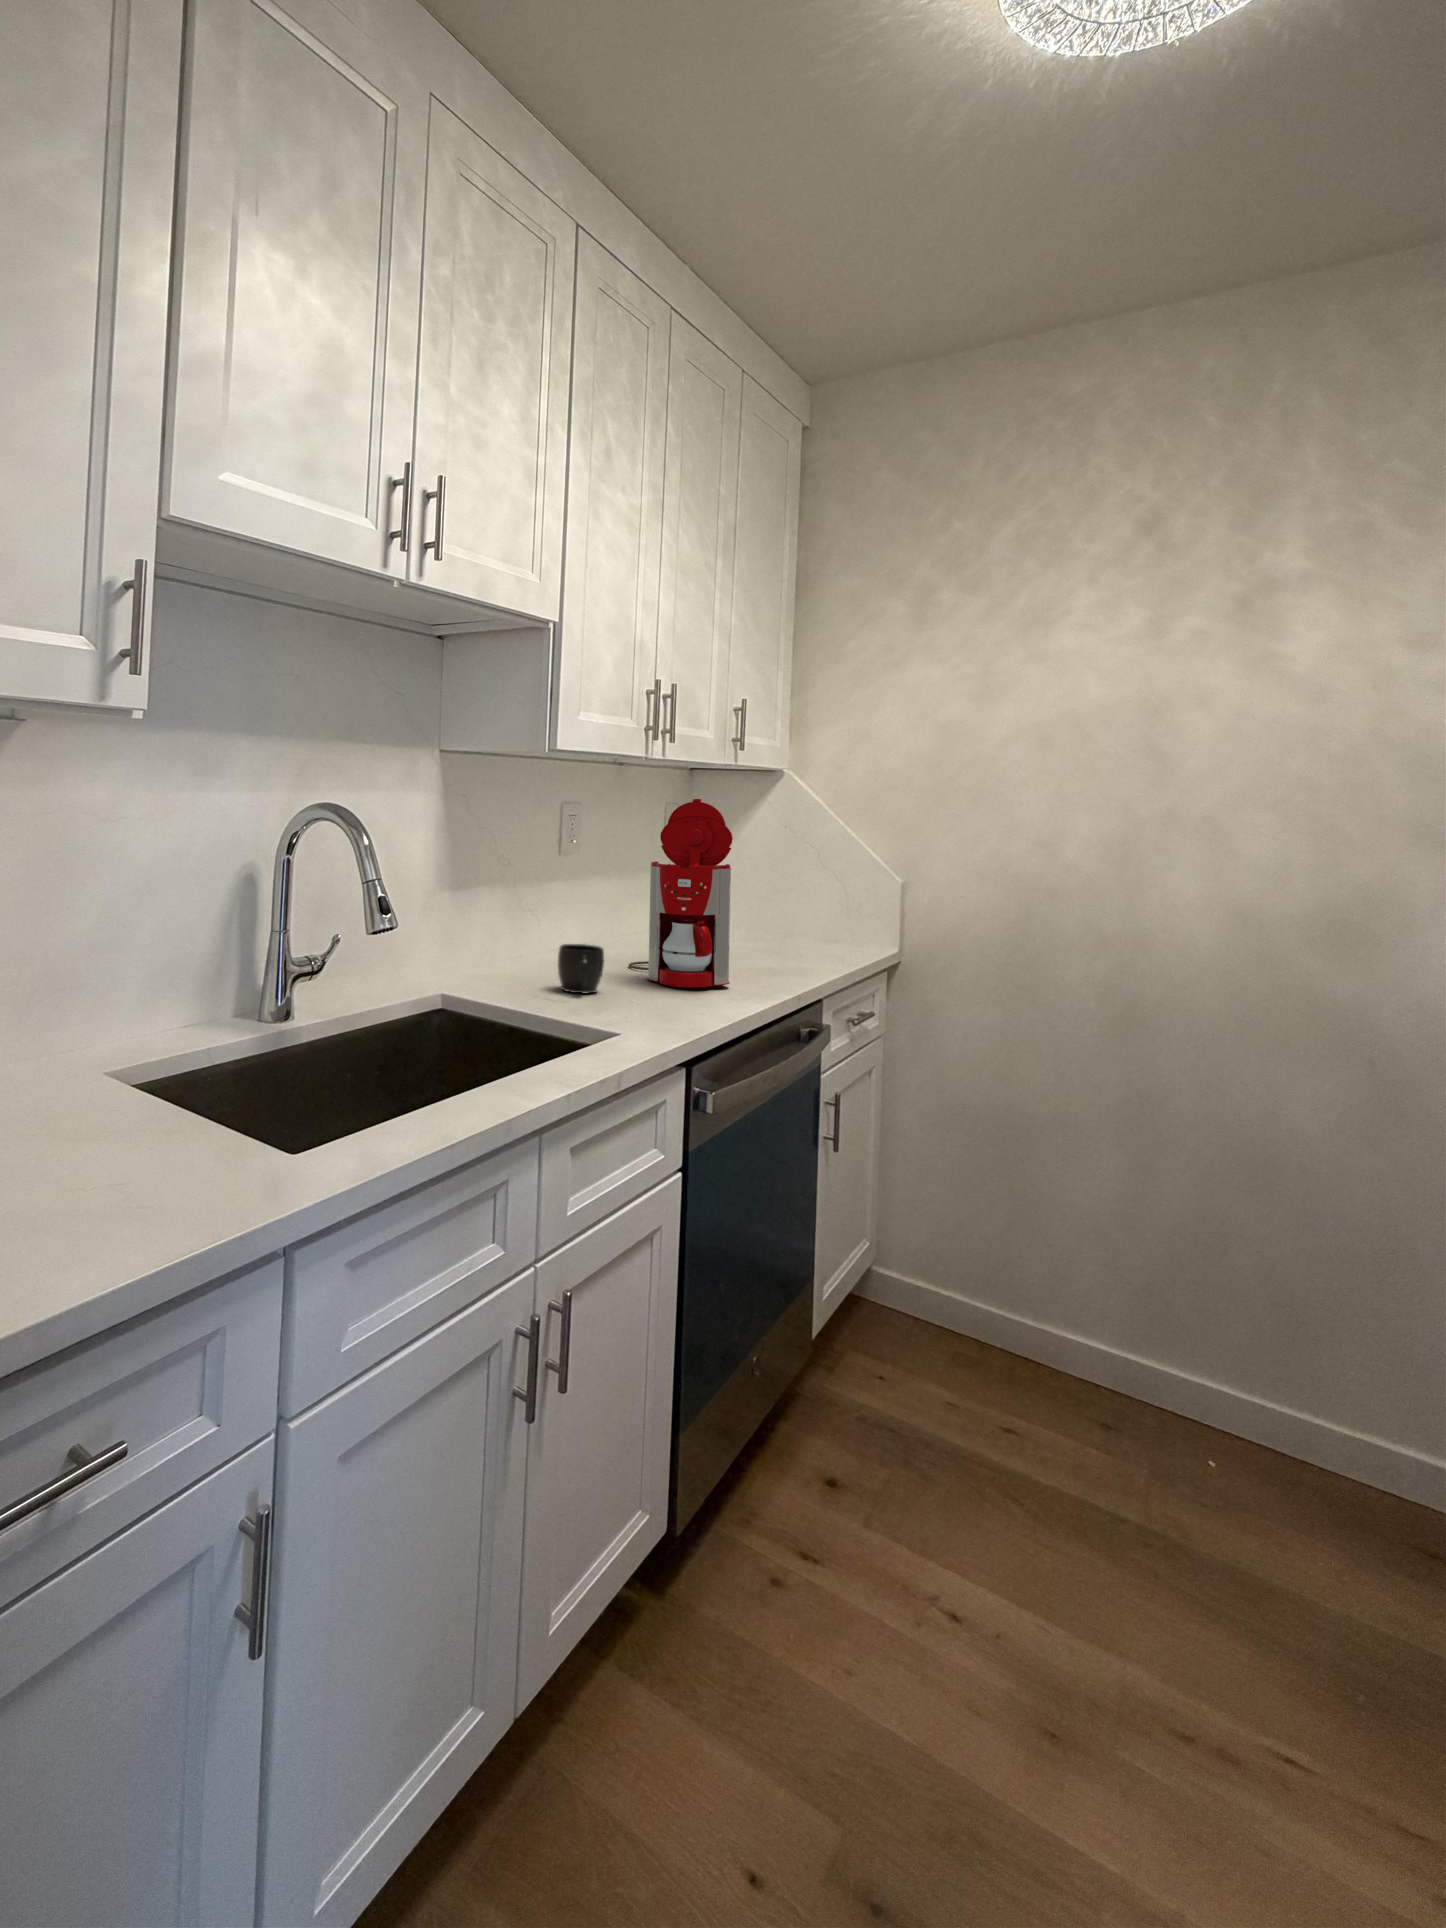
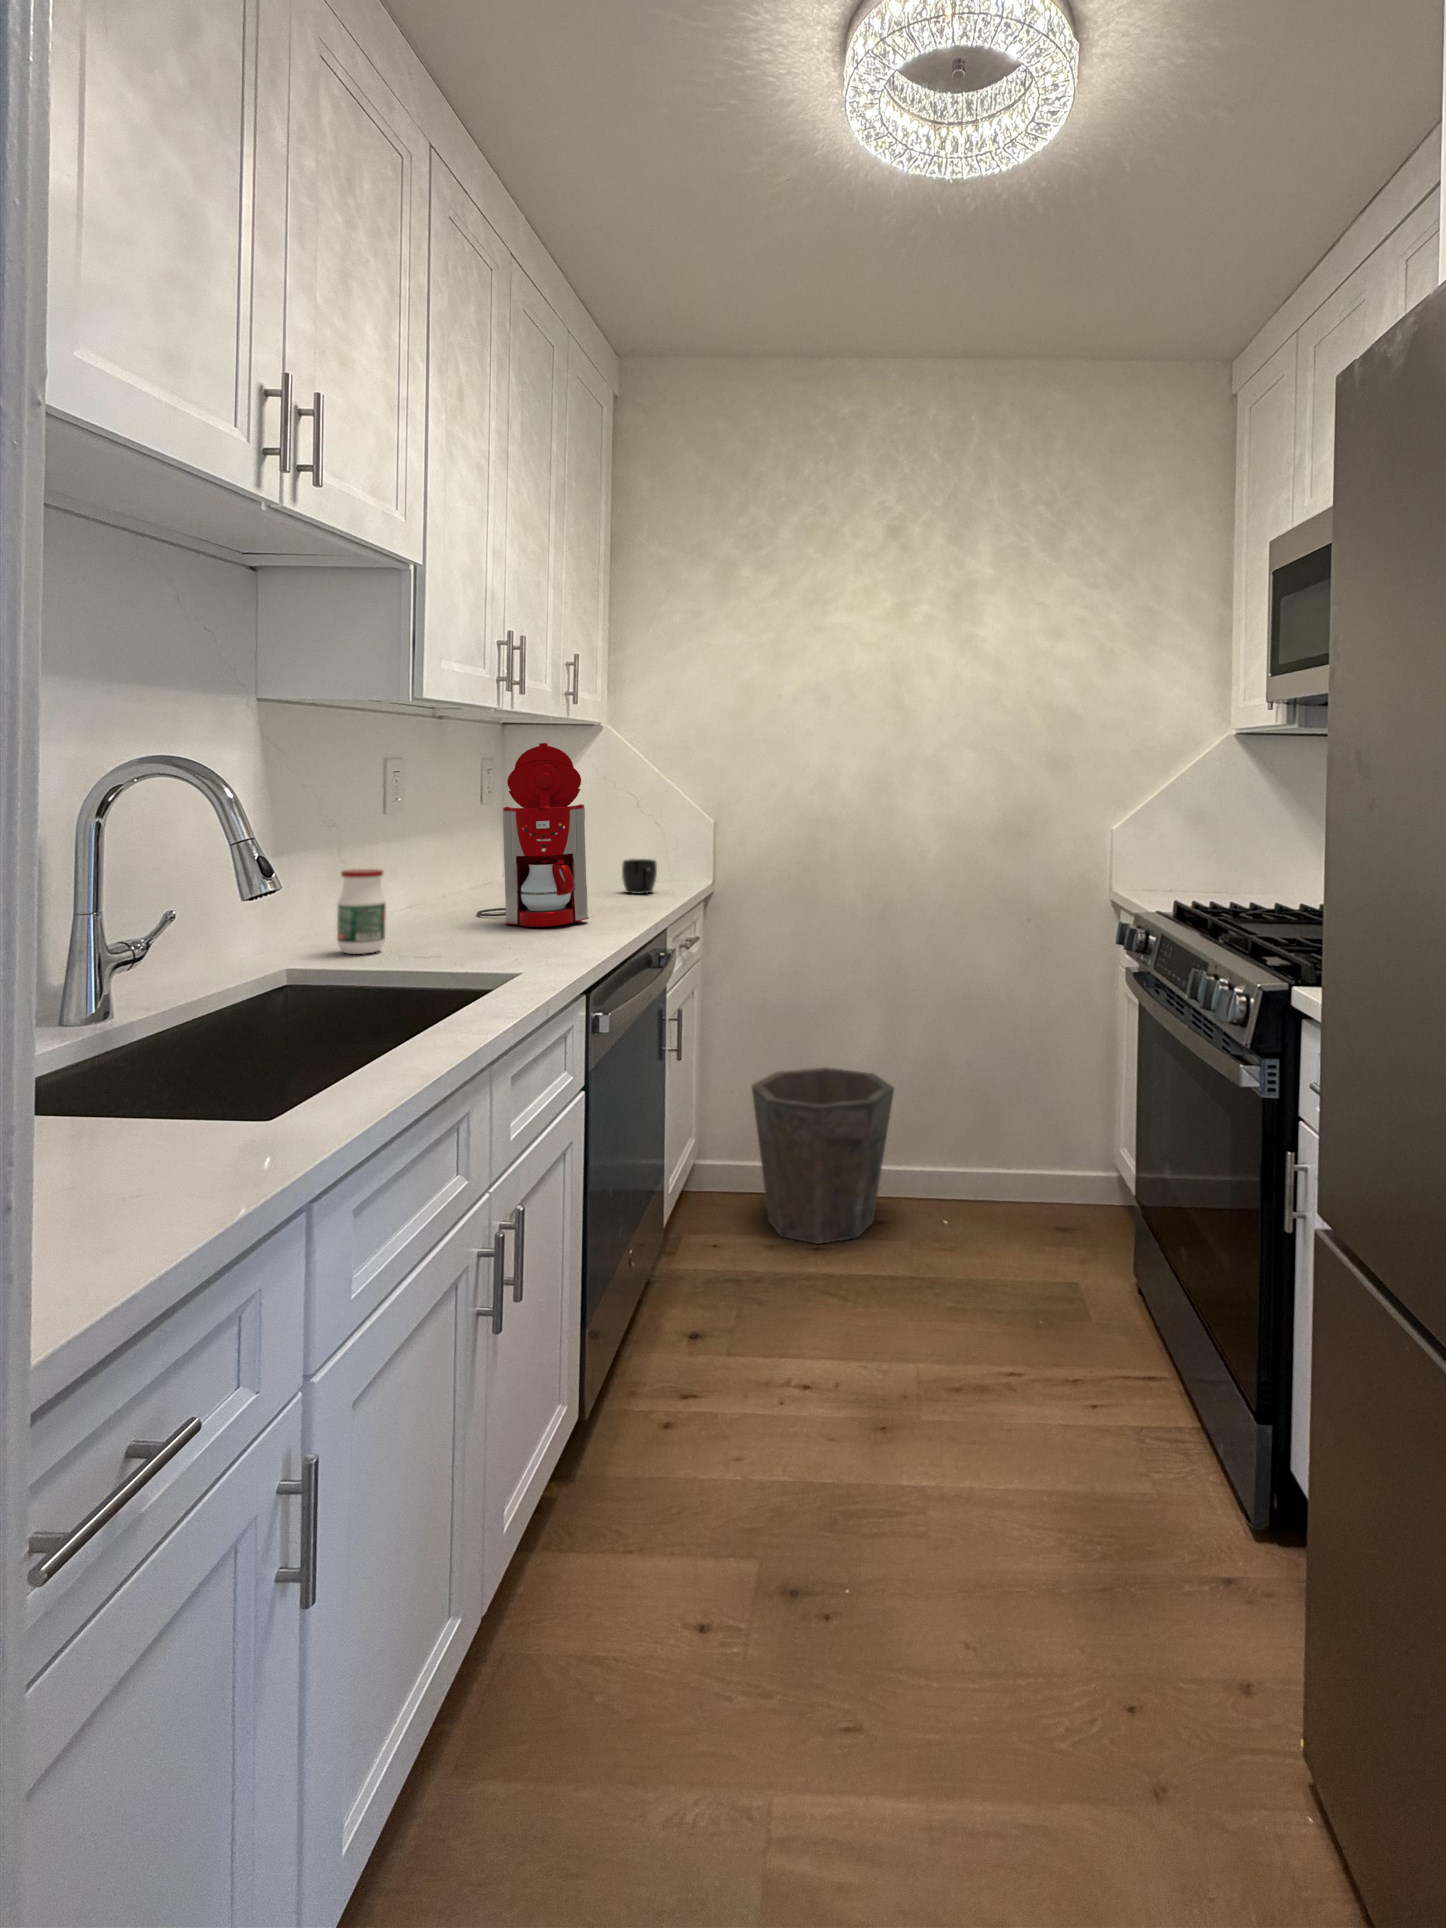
jar: none [479,913,523,995] -> present [337,869,386,954]
mug: present [558,944,604,993] -> present [622,859,657,894]
waste bin: none [921,1179,1096,1399] -> present [752,1067,894,1244]

